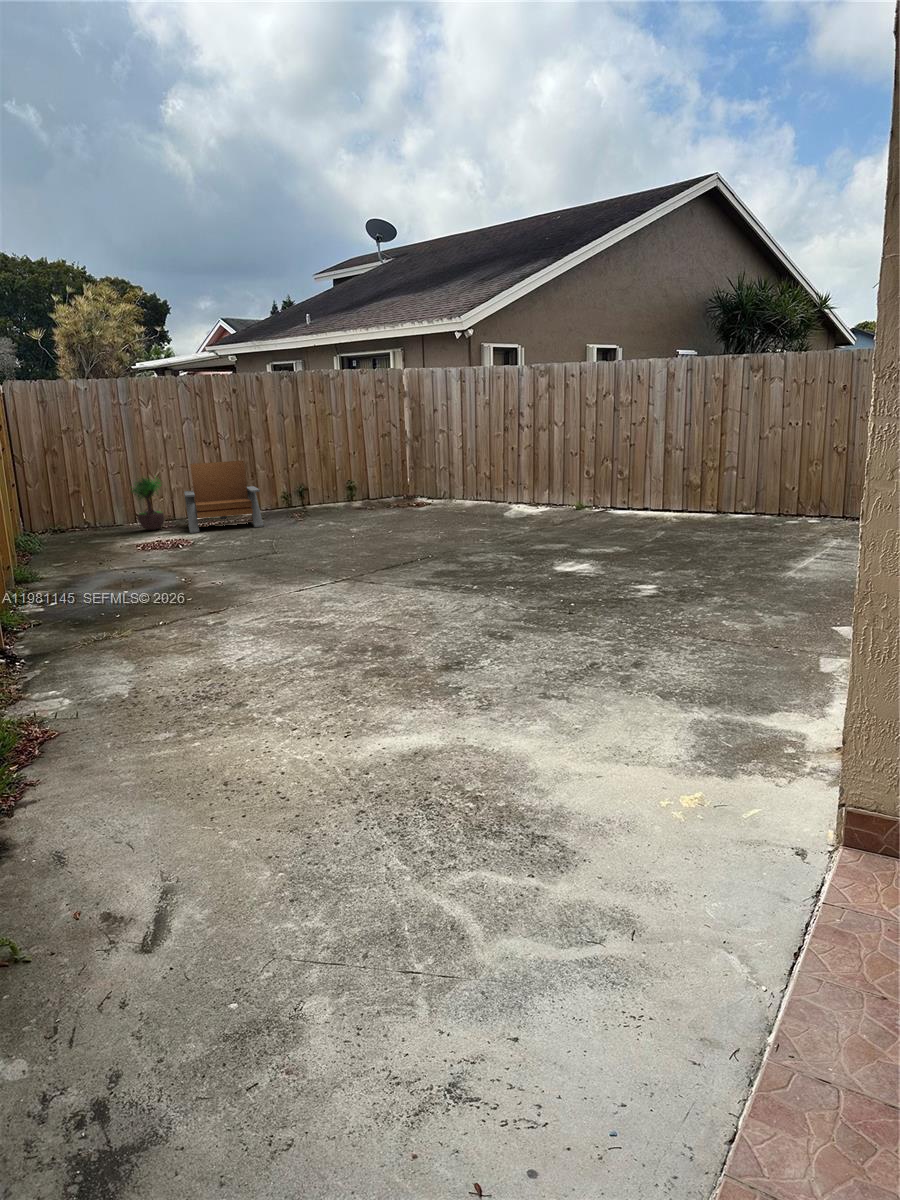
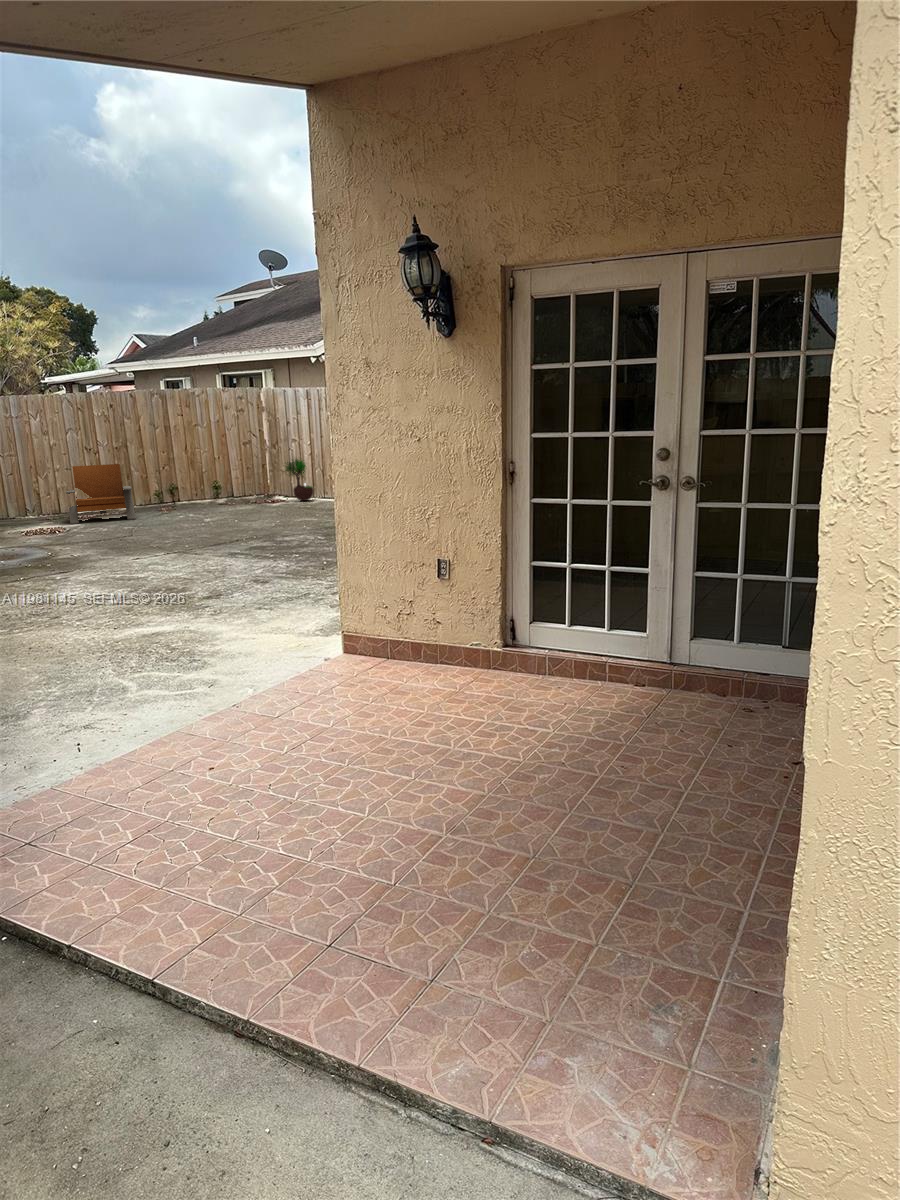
potted tree: present [132,478,165,530] -> present [285,459,314,501]

